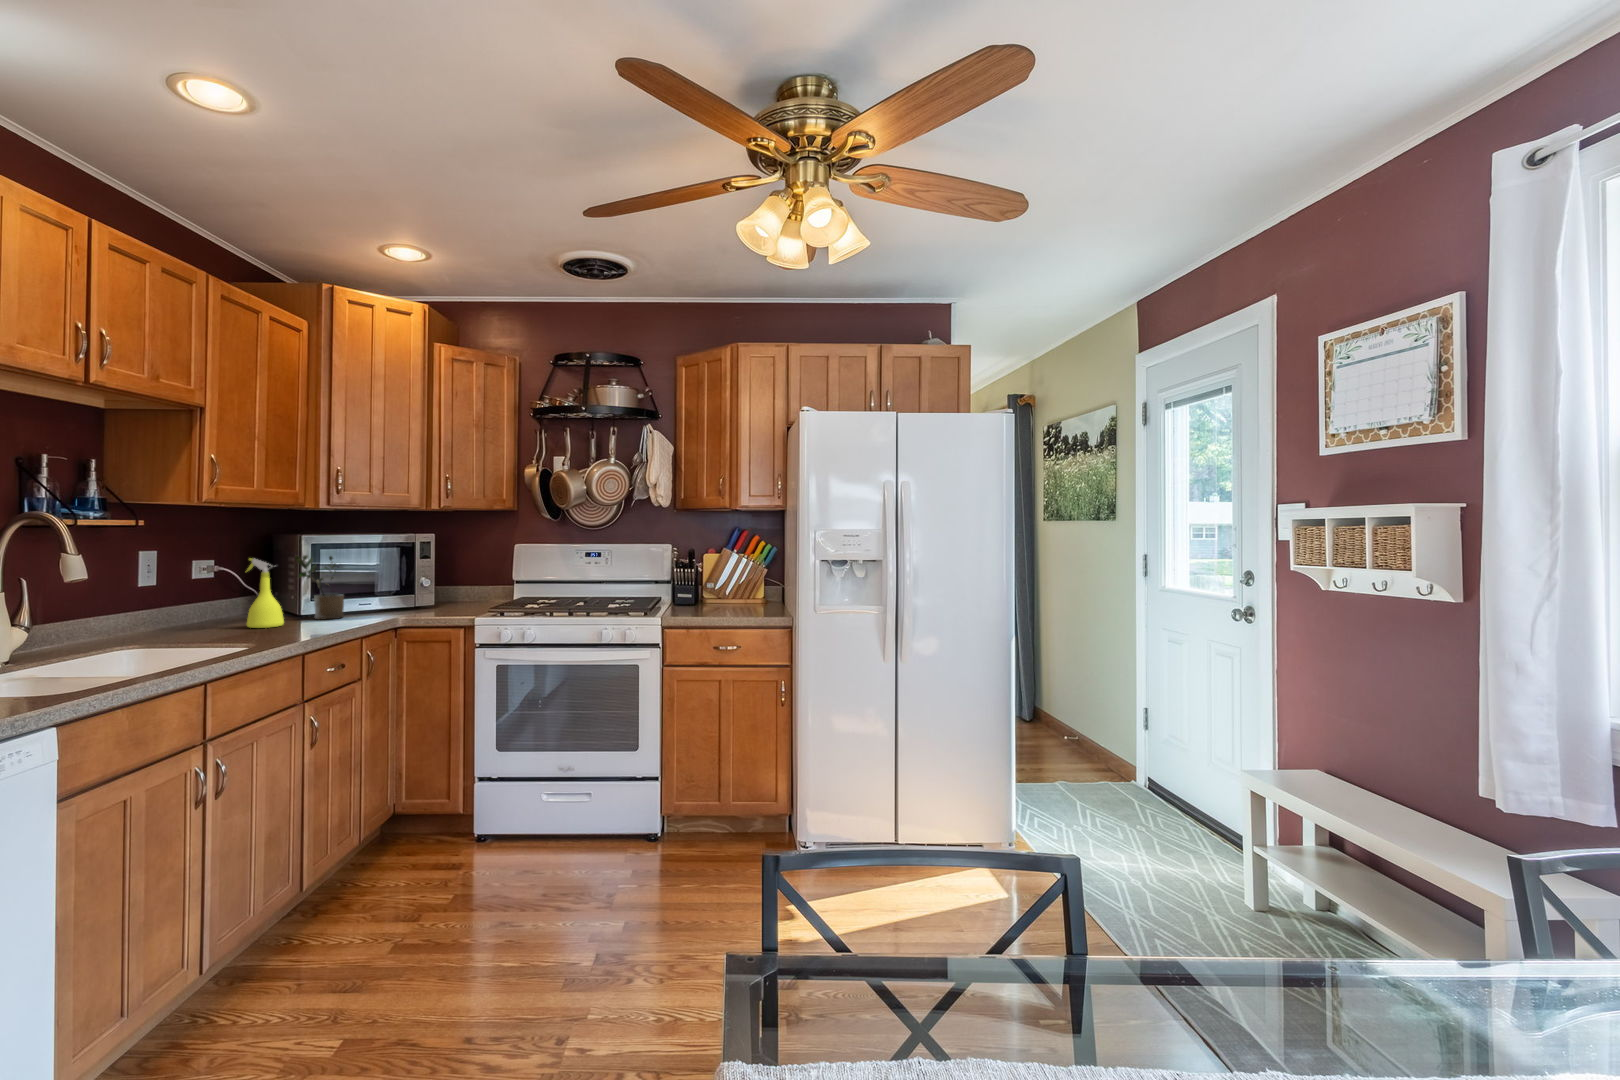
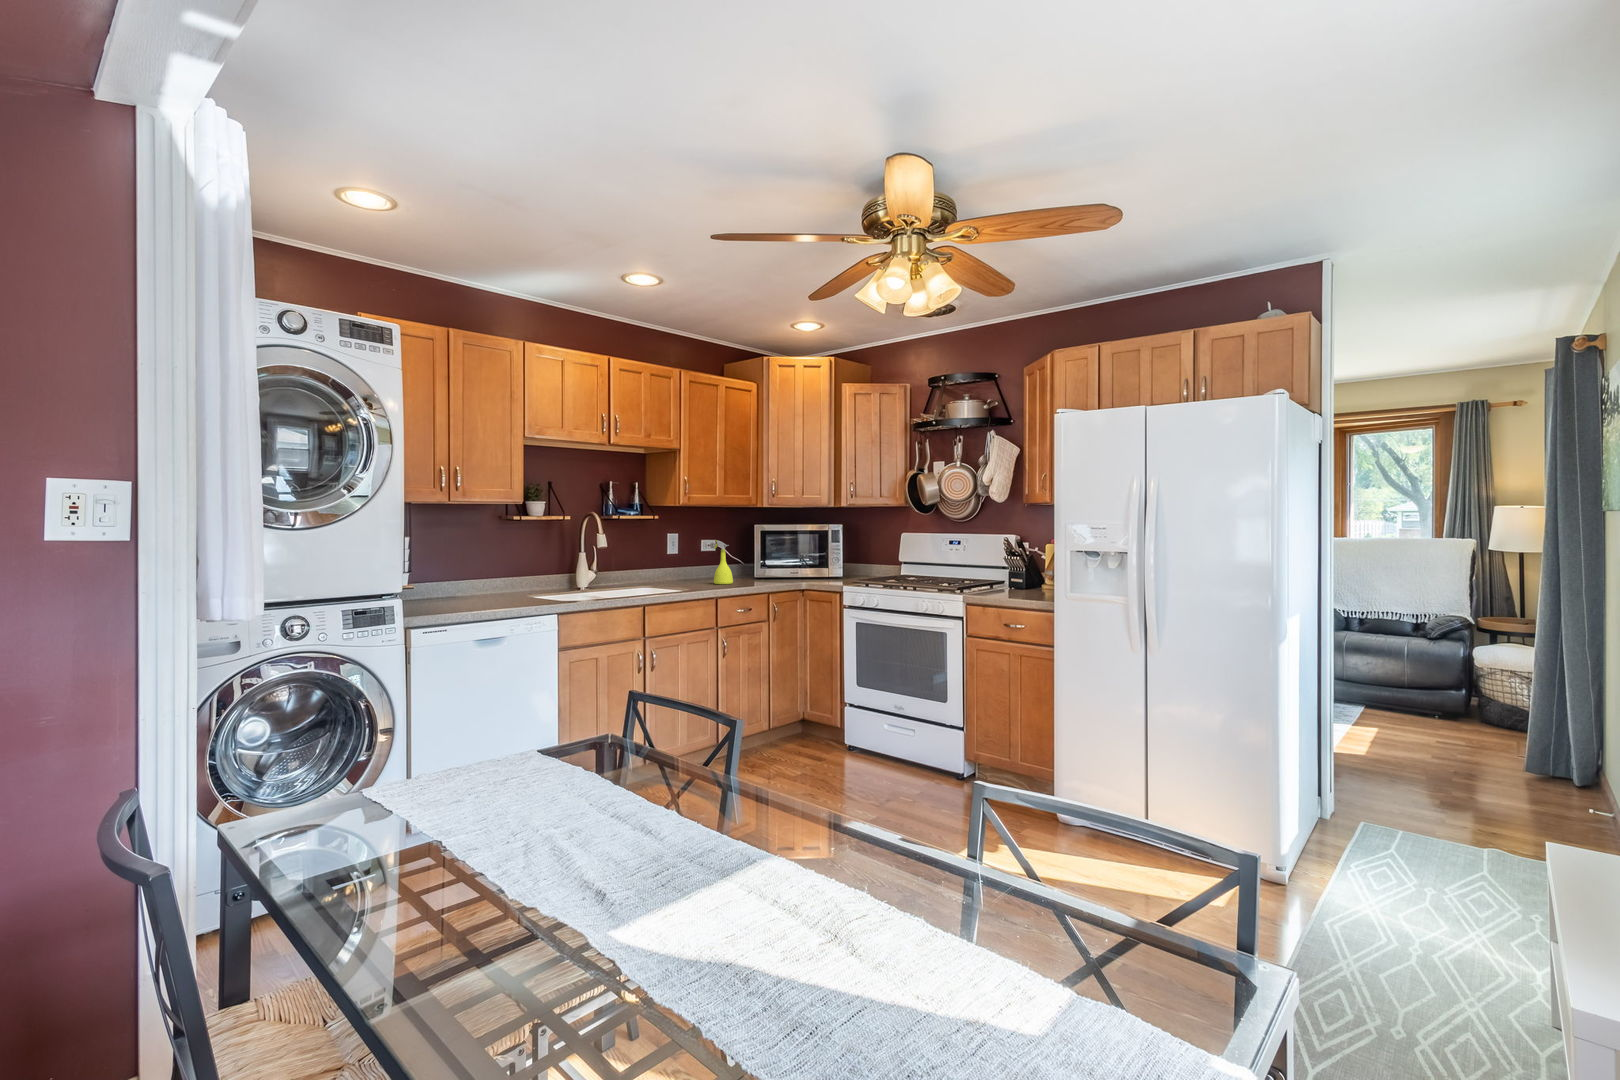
potted plant: present [295,555,344,619] -> none [744,539,772,582]

